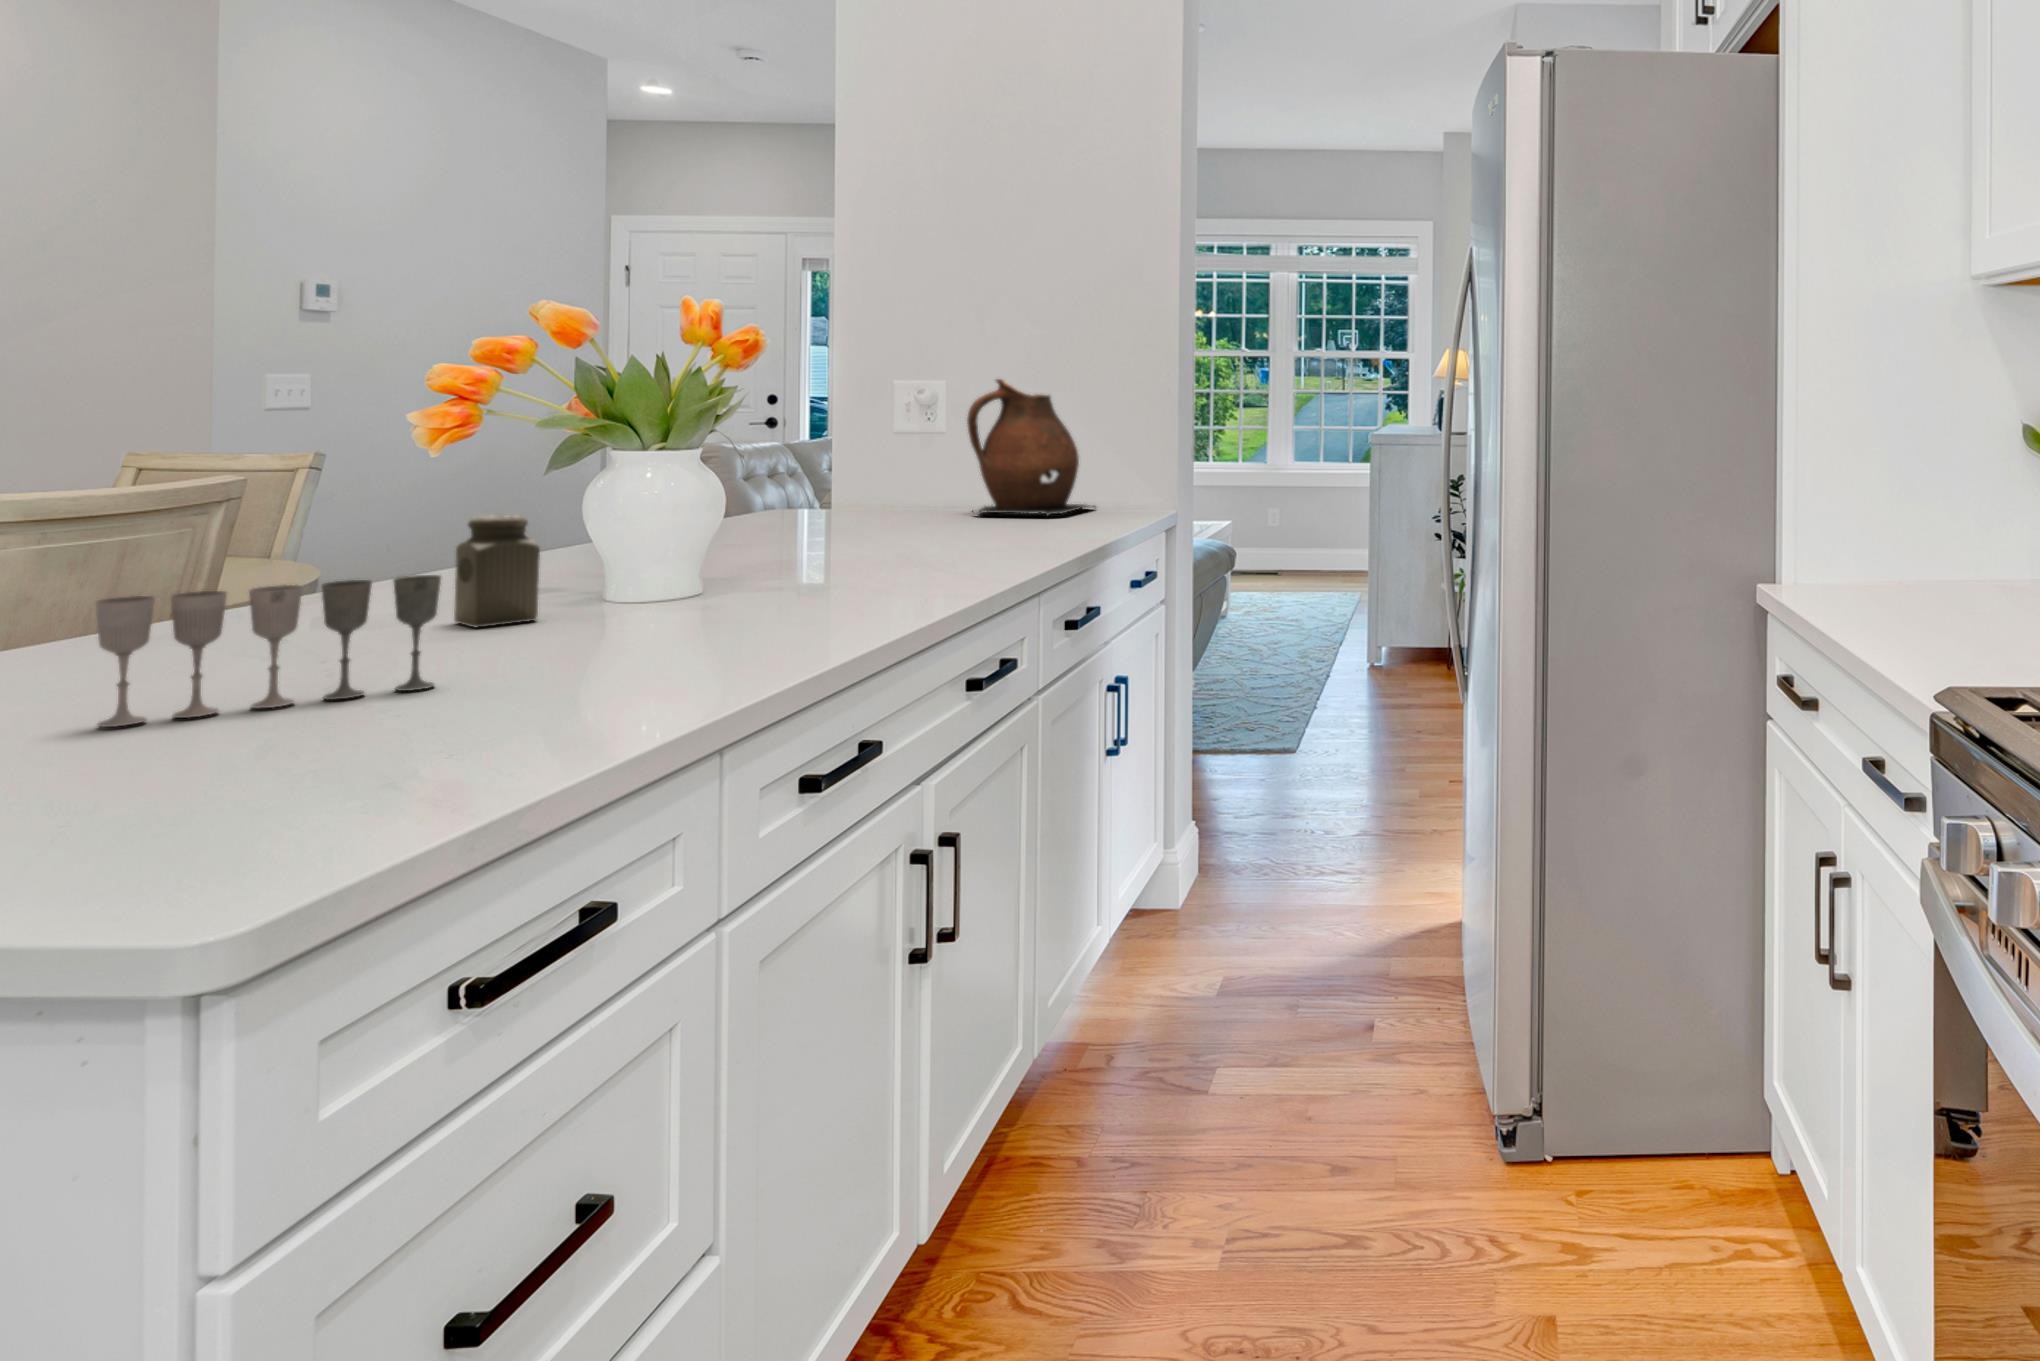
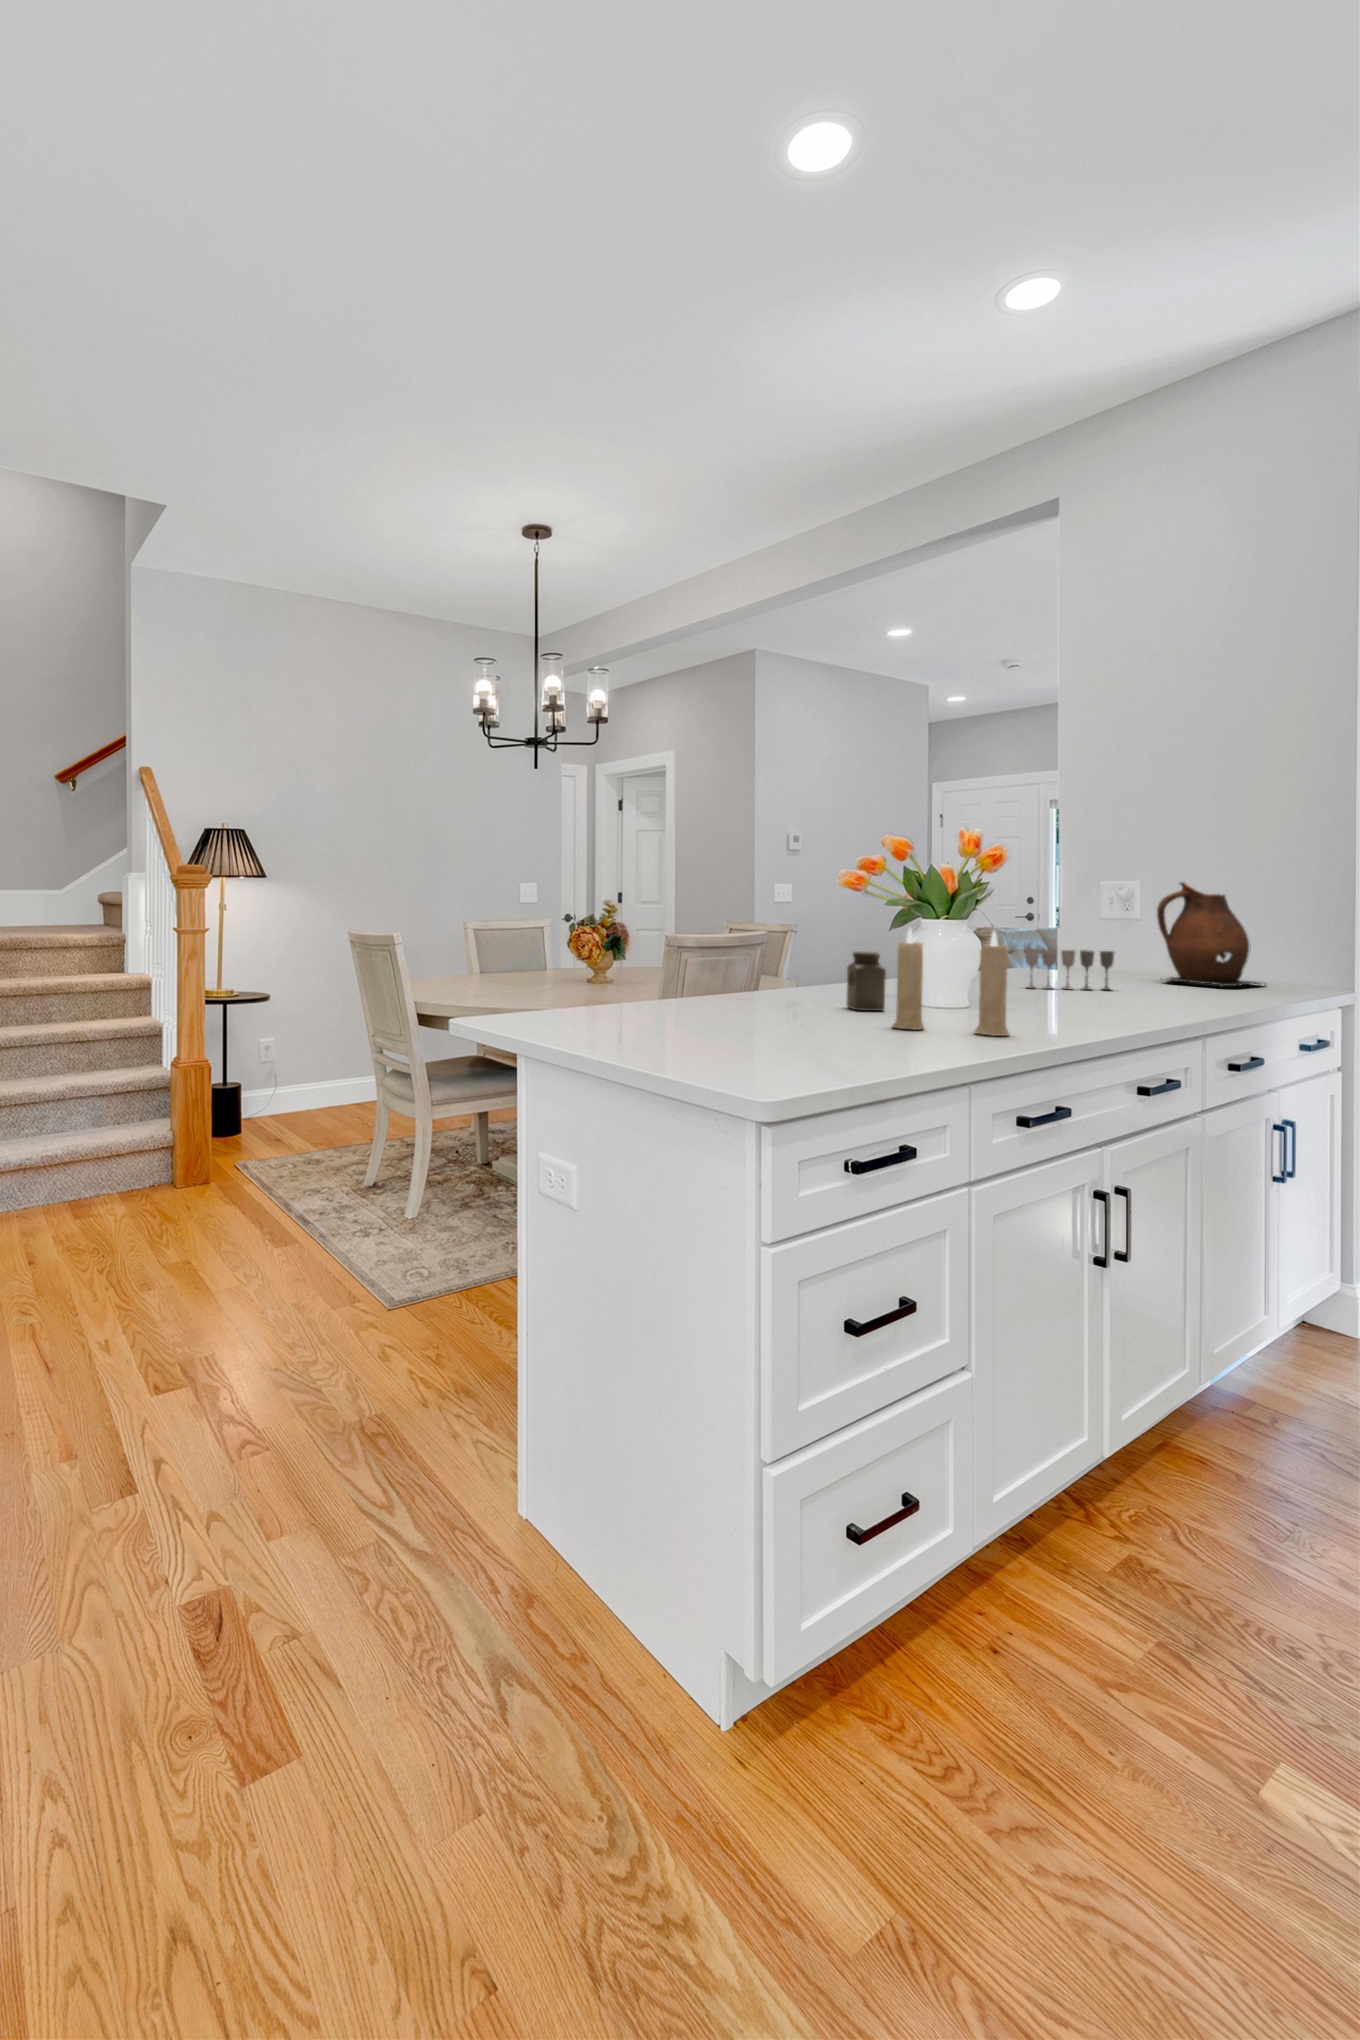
candle: none [554,467,778,657] -> present [892,929,1009,1036]
wine glass: present [96,575,441,727] -> present [1025,949,1115,990]

